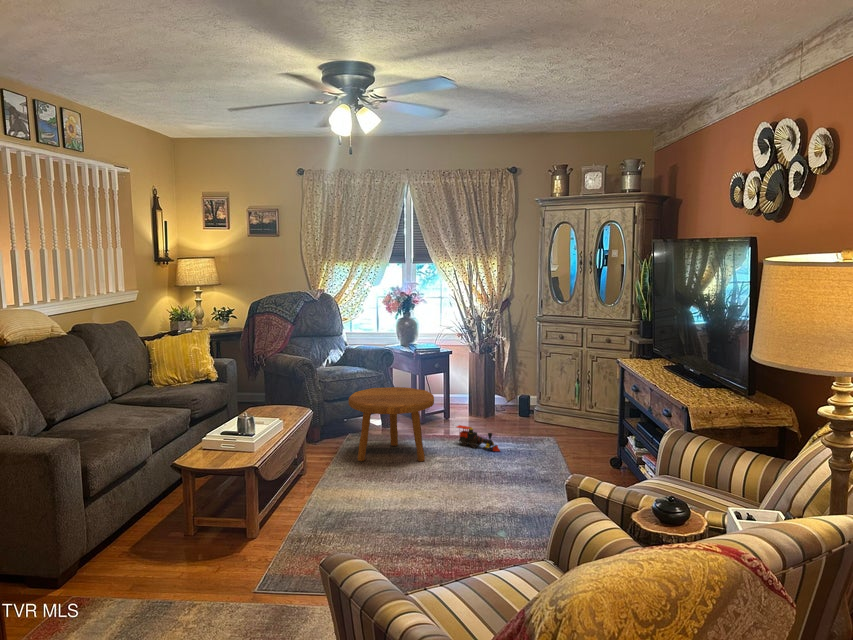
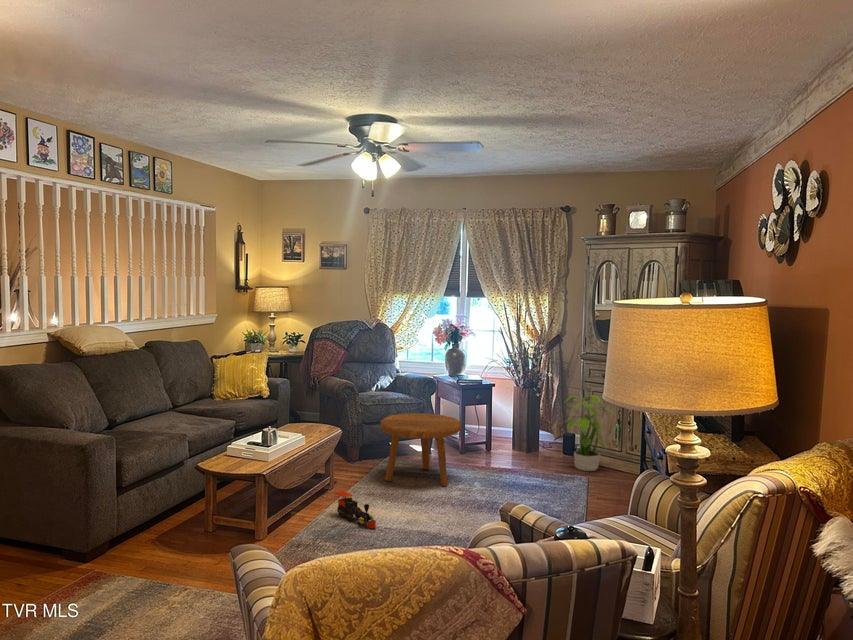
potted plant: none [528,355,579,434] -> present [566,395,613,471]
toy train: present [457,425,500,451] -> present [336,491,376,528]

